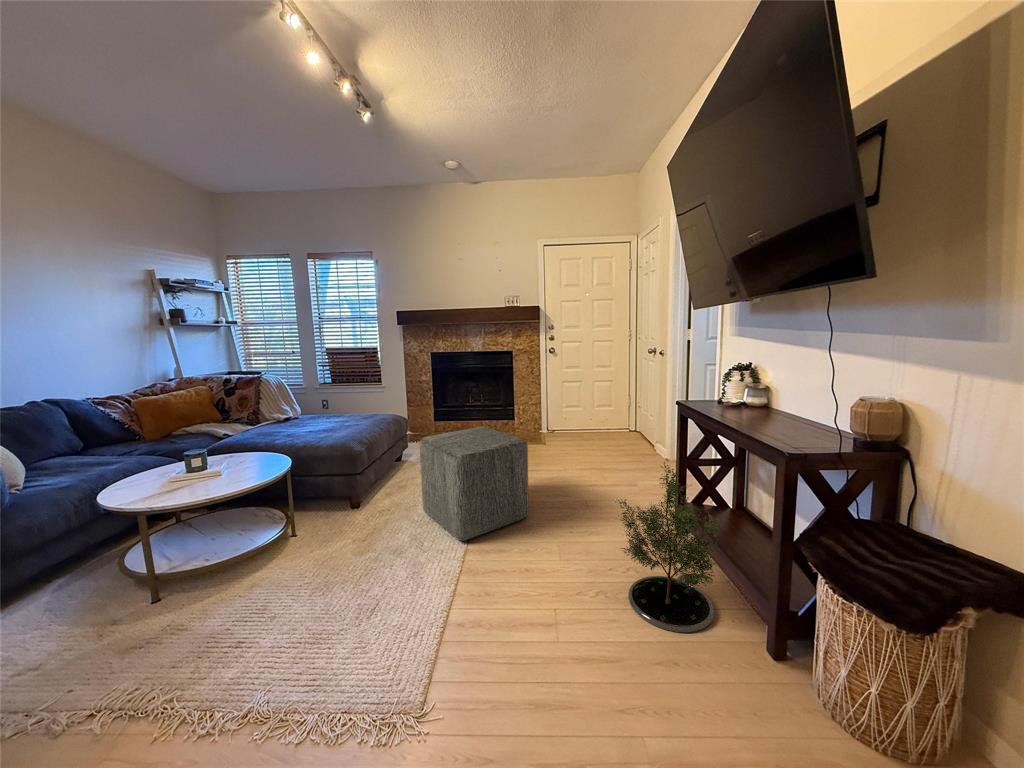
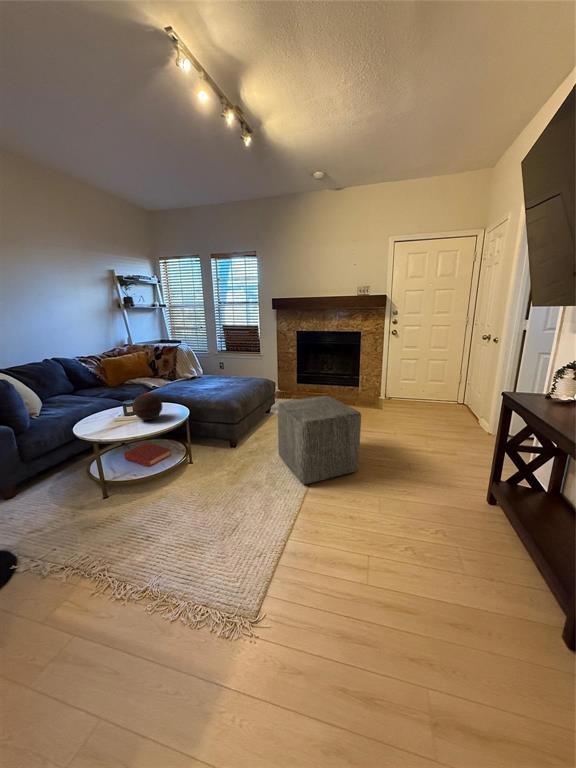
decorative orb: none [202,437,250,477] -> present [133,393,163,420]
potted tree: present [618,462,722,632] -> none [431,452,537,604]
hardback book: none [183,515,263,549] -> present [124,442,171,467]

